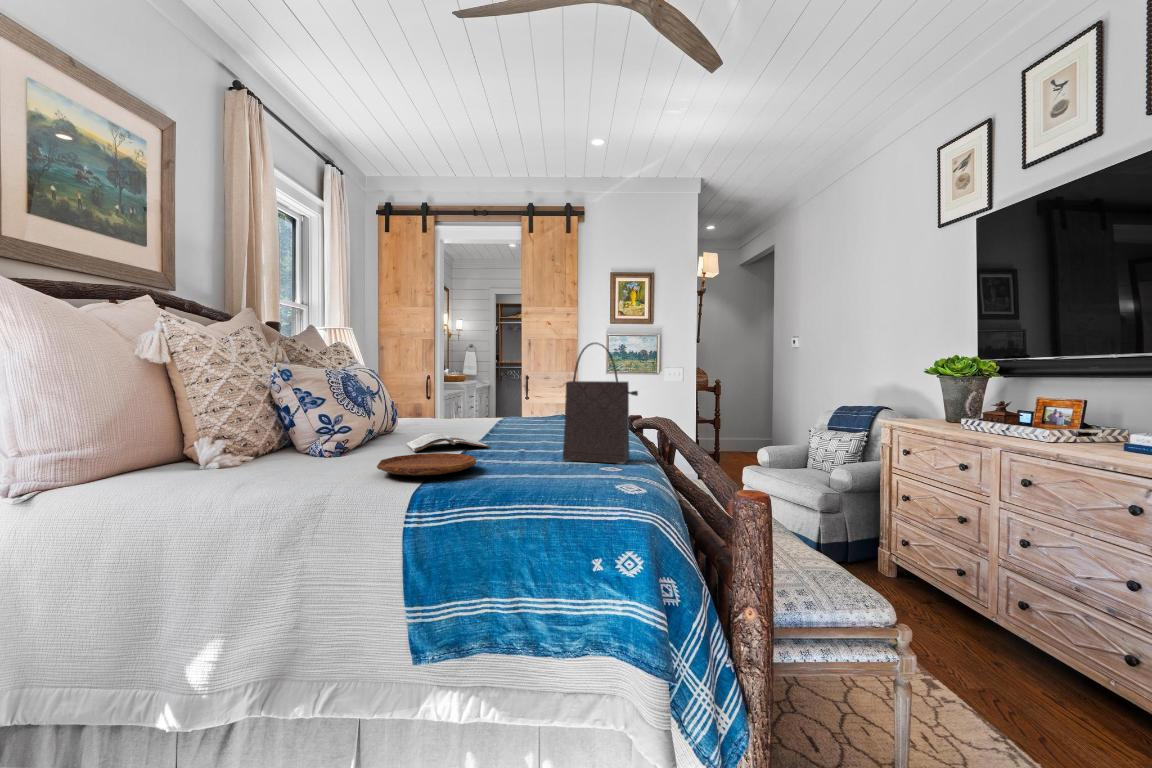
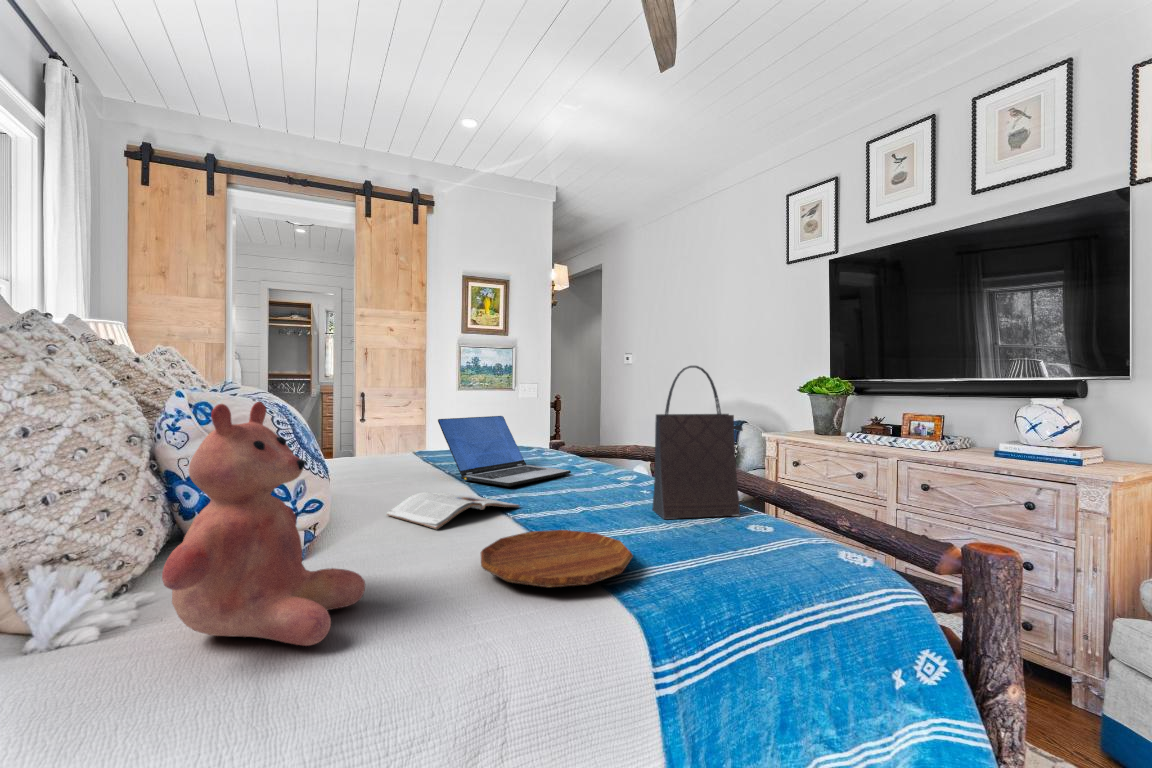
teddy bear: none [210,364,316,478] -> present [162,402,365,646]
laptop: none [486,389,578,437] -> present [438,416,571,486]

